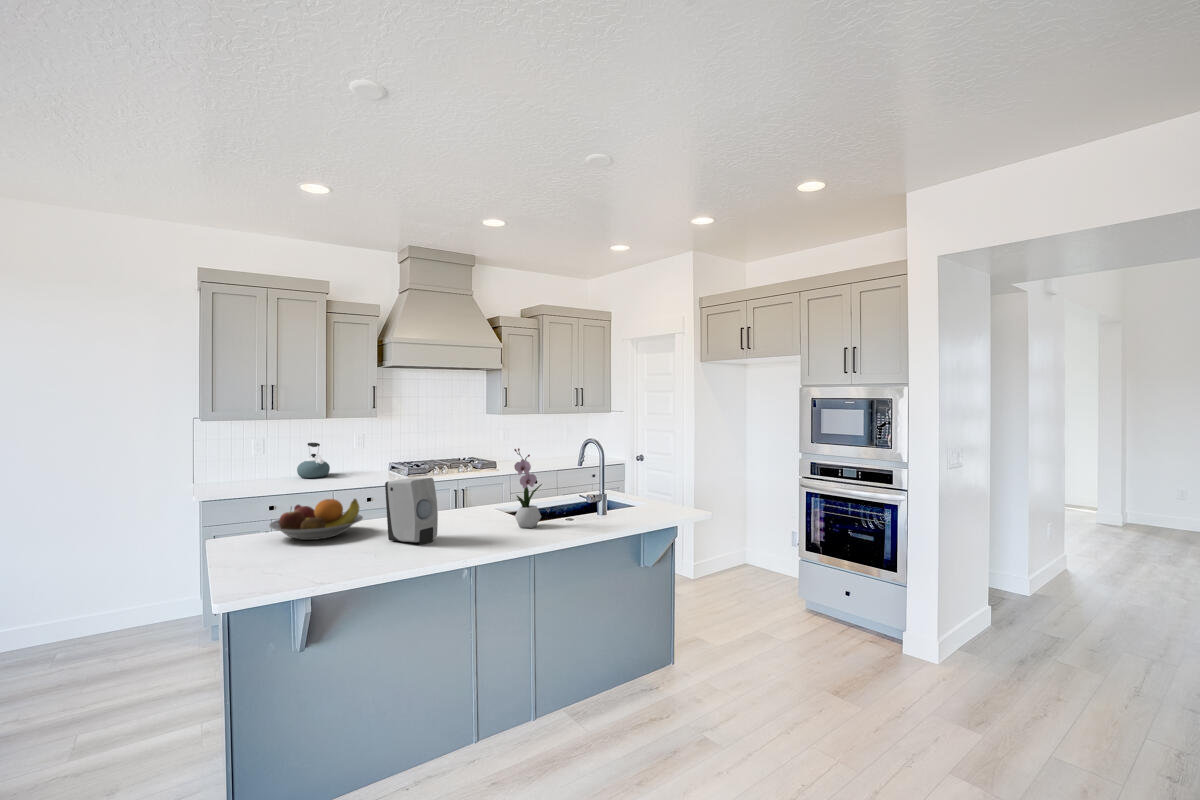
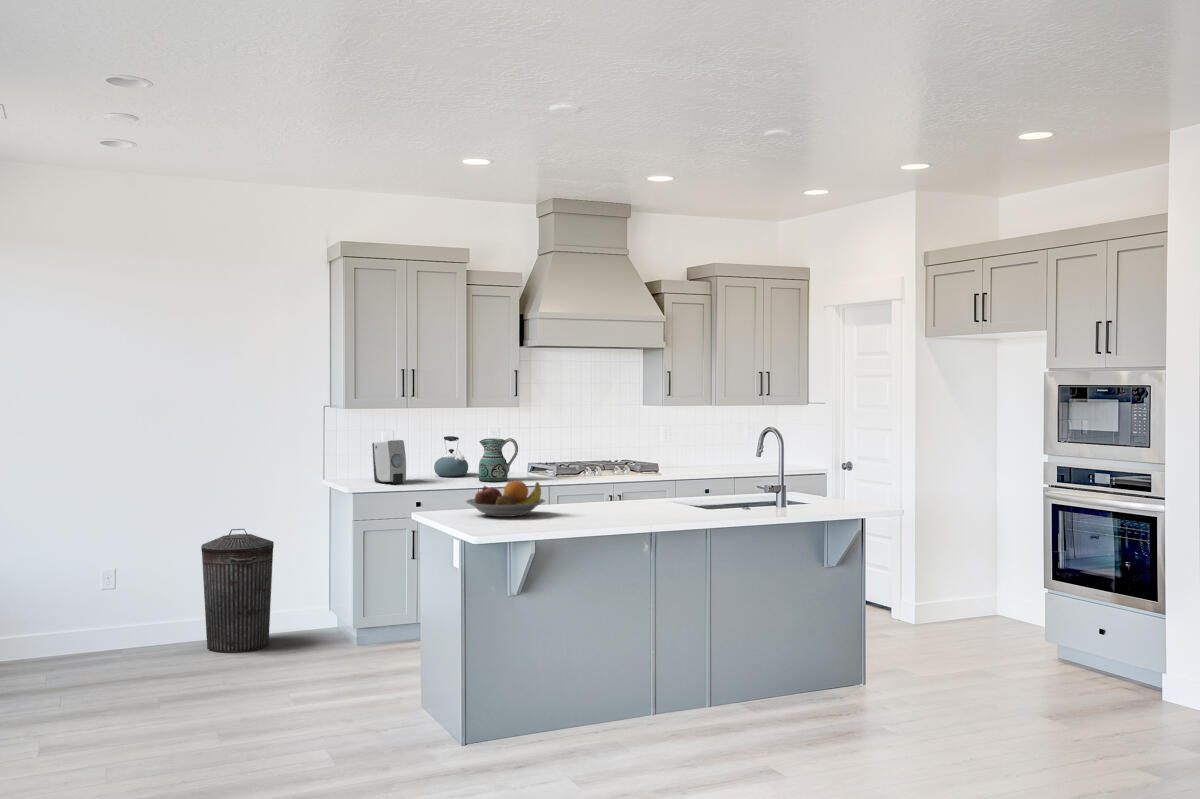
ceramic pitcher: none [335,444,372,482] -> present [479,438,518,481]
flower arrangement: present [514,448,542,528] -> none [691,435,719,516]
soap dispenser: present [385,478,438,544] -> present [372,440,406,484]
trash can: none [28,538,119,666] -> present [201,529,274,653]

